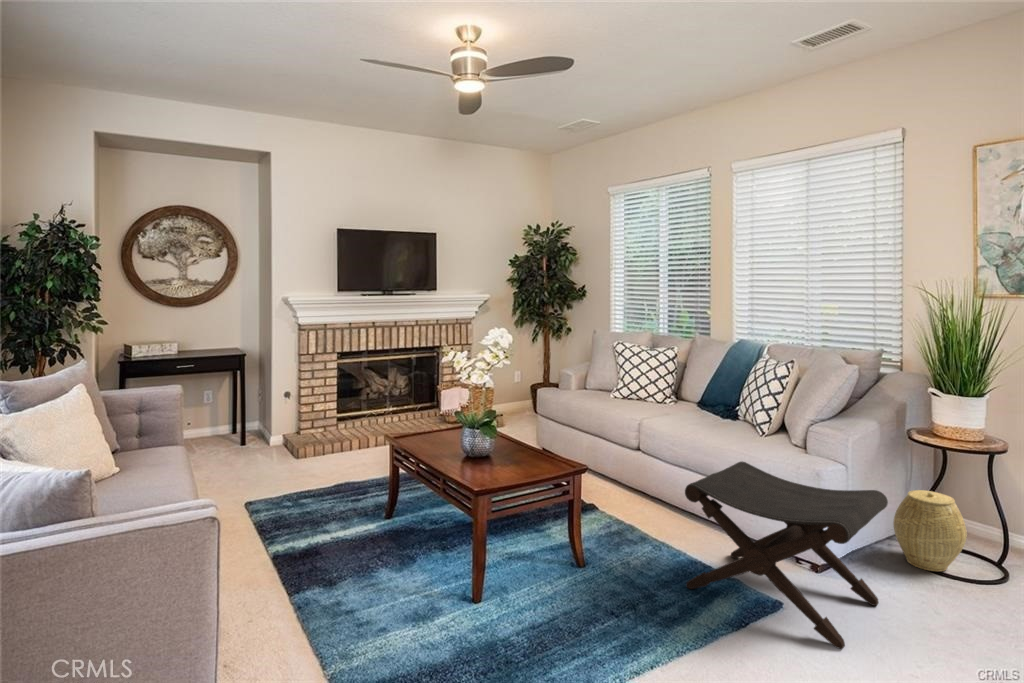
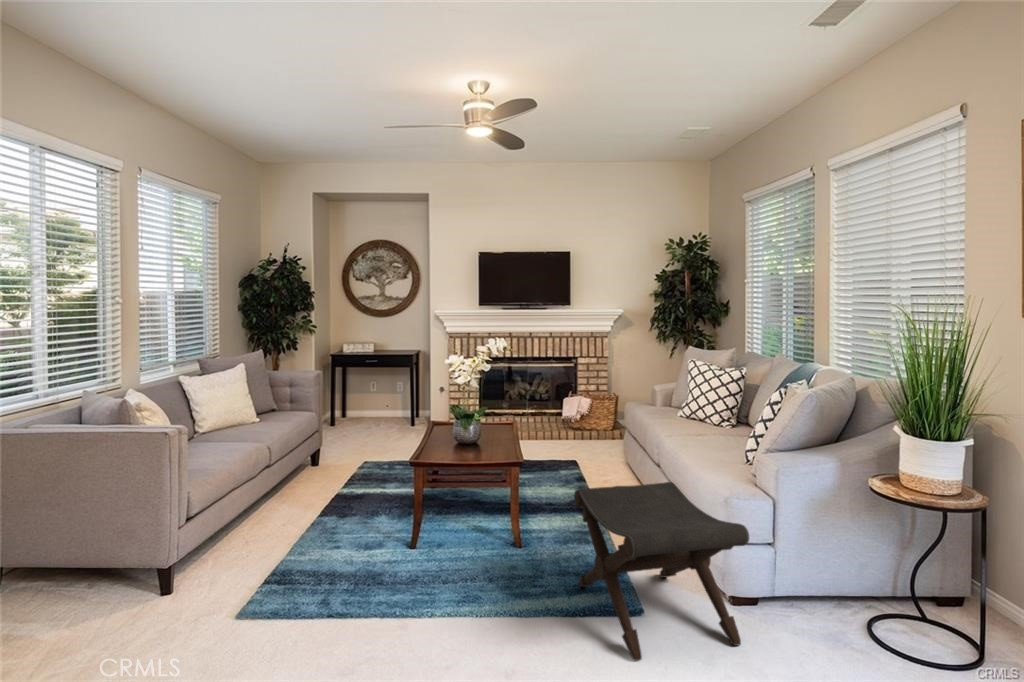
woven basket: present [893,490,967,571] -> none [838,547,919,645]

